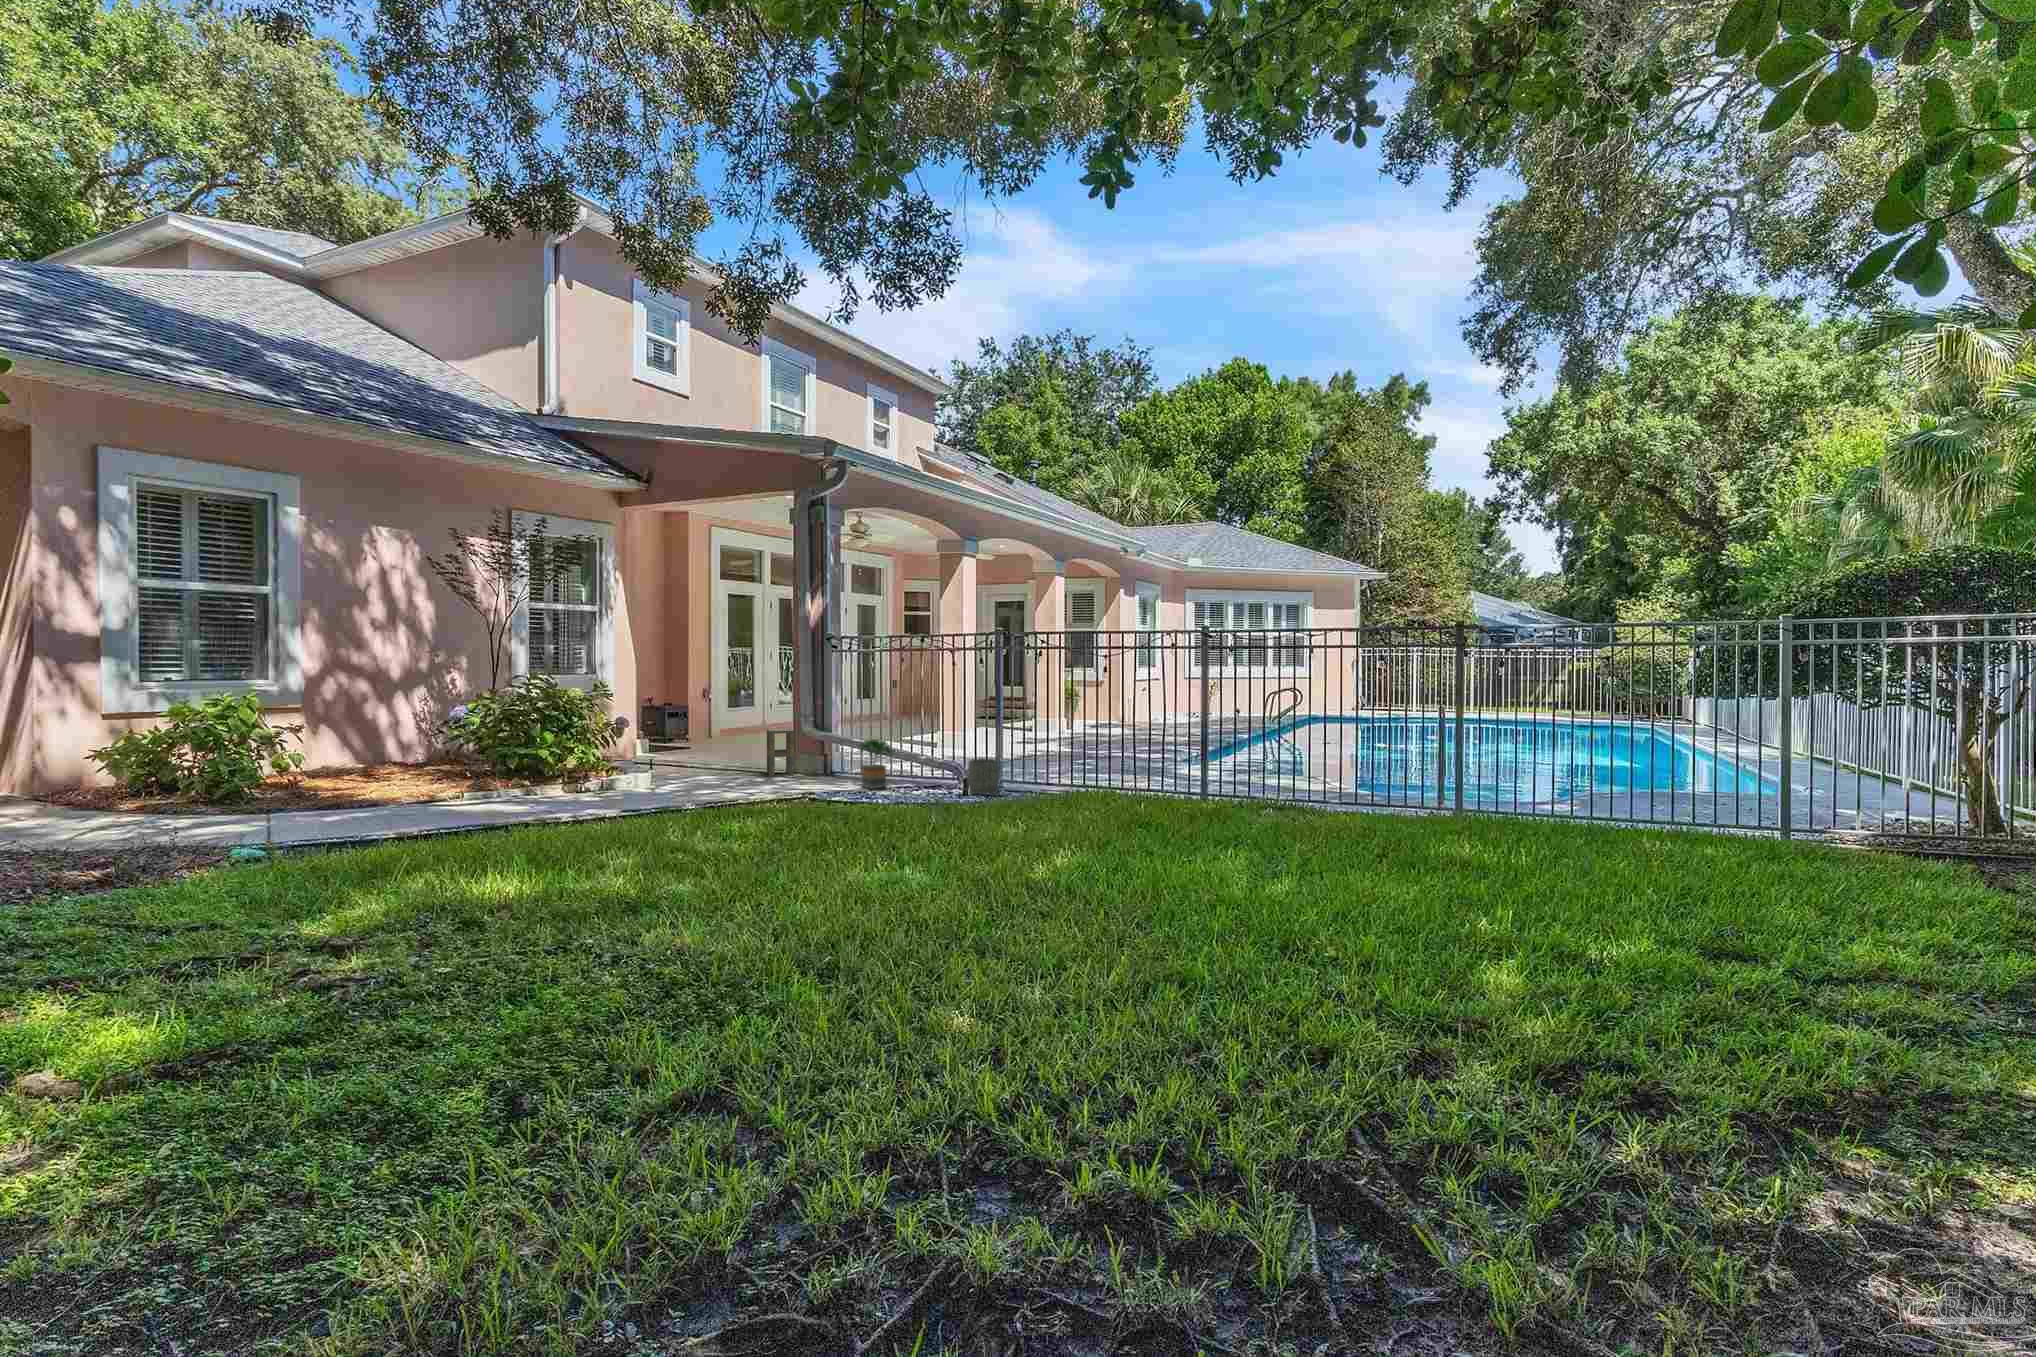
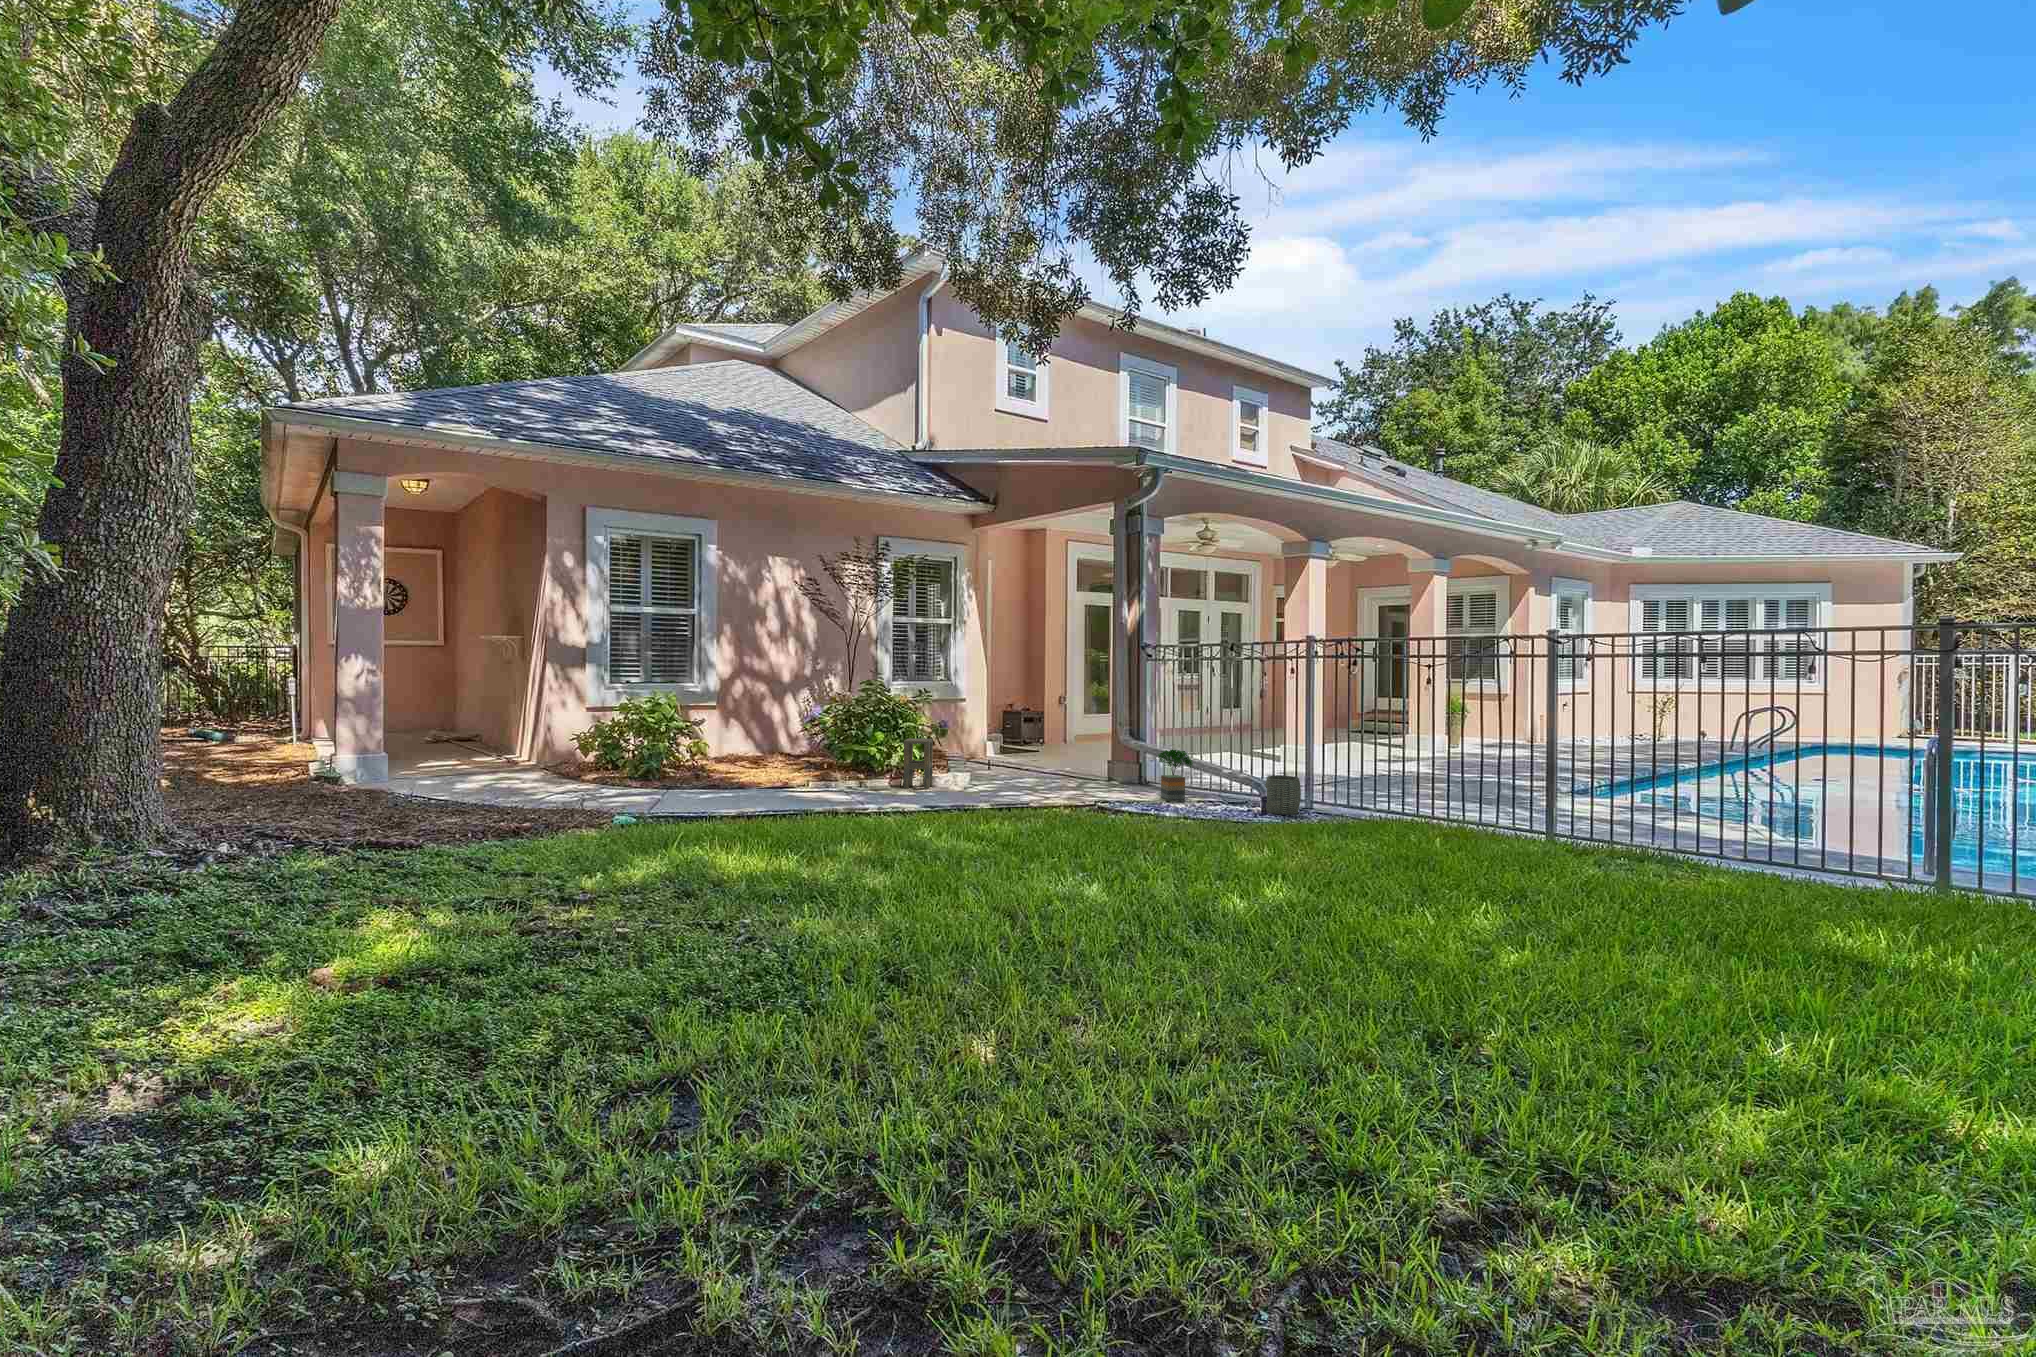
side table: present [767,728,794,776] -> present [904,738,933,789]

